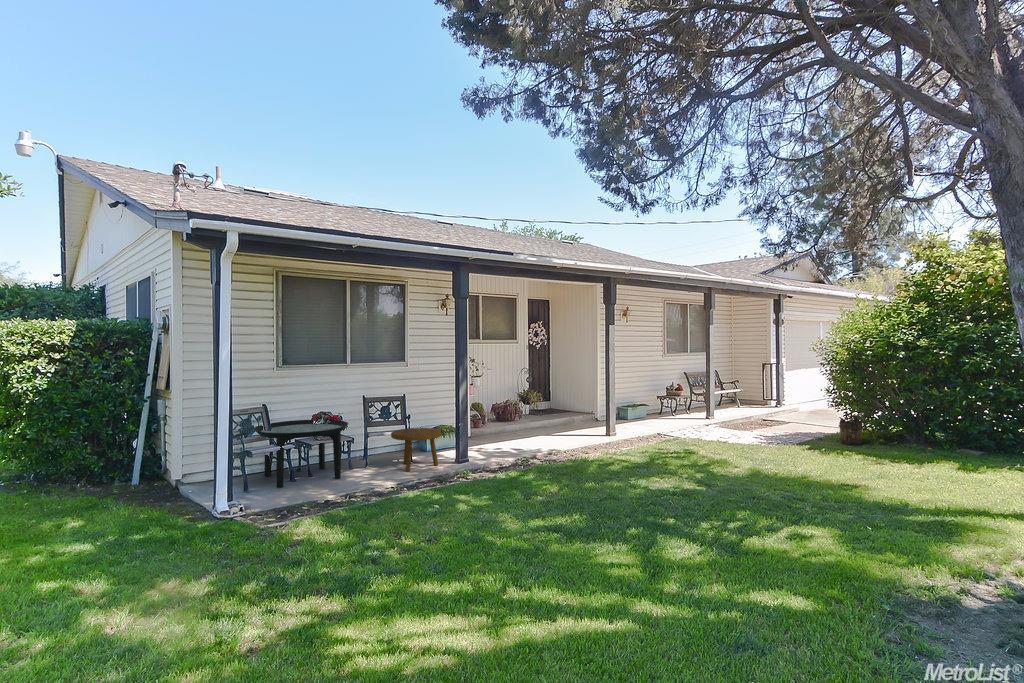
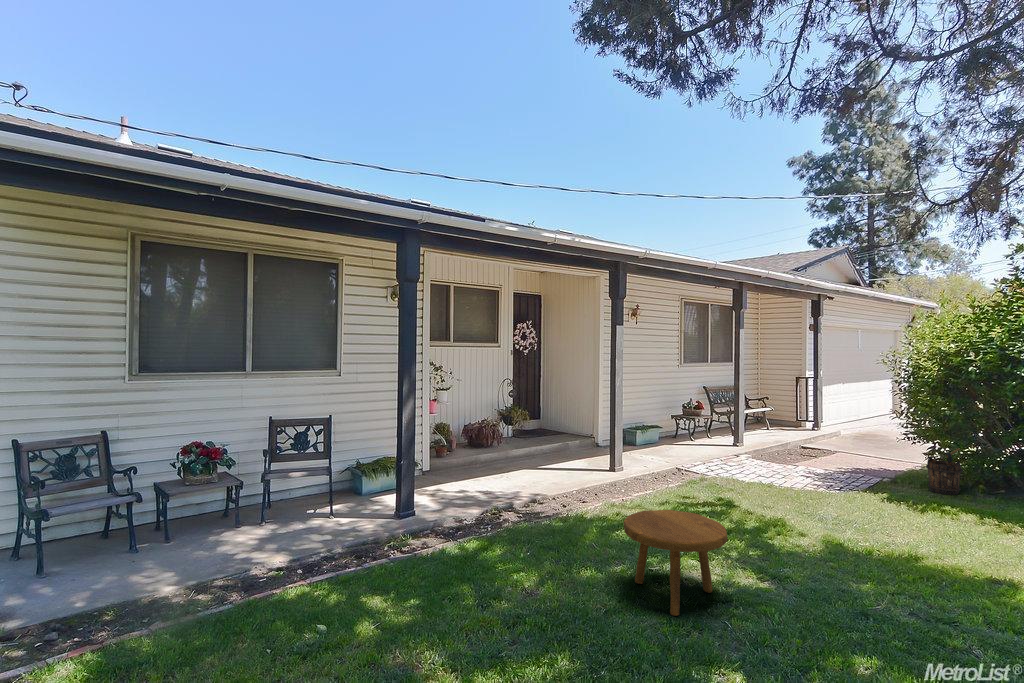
round table: present [253,420,348,488] -> none [67,452,229,568]
footstool: present [391,428,441,471] -> present [624,510,728,616]

